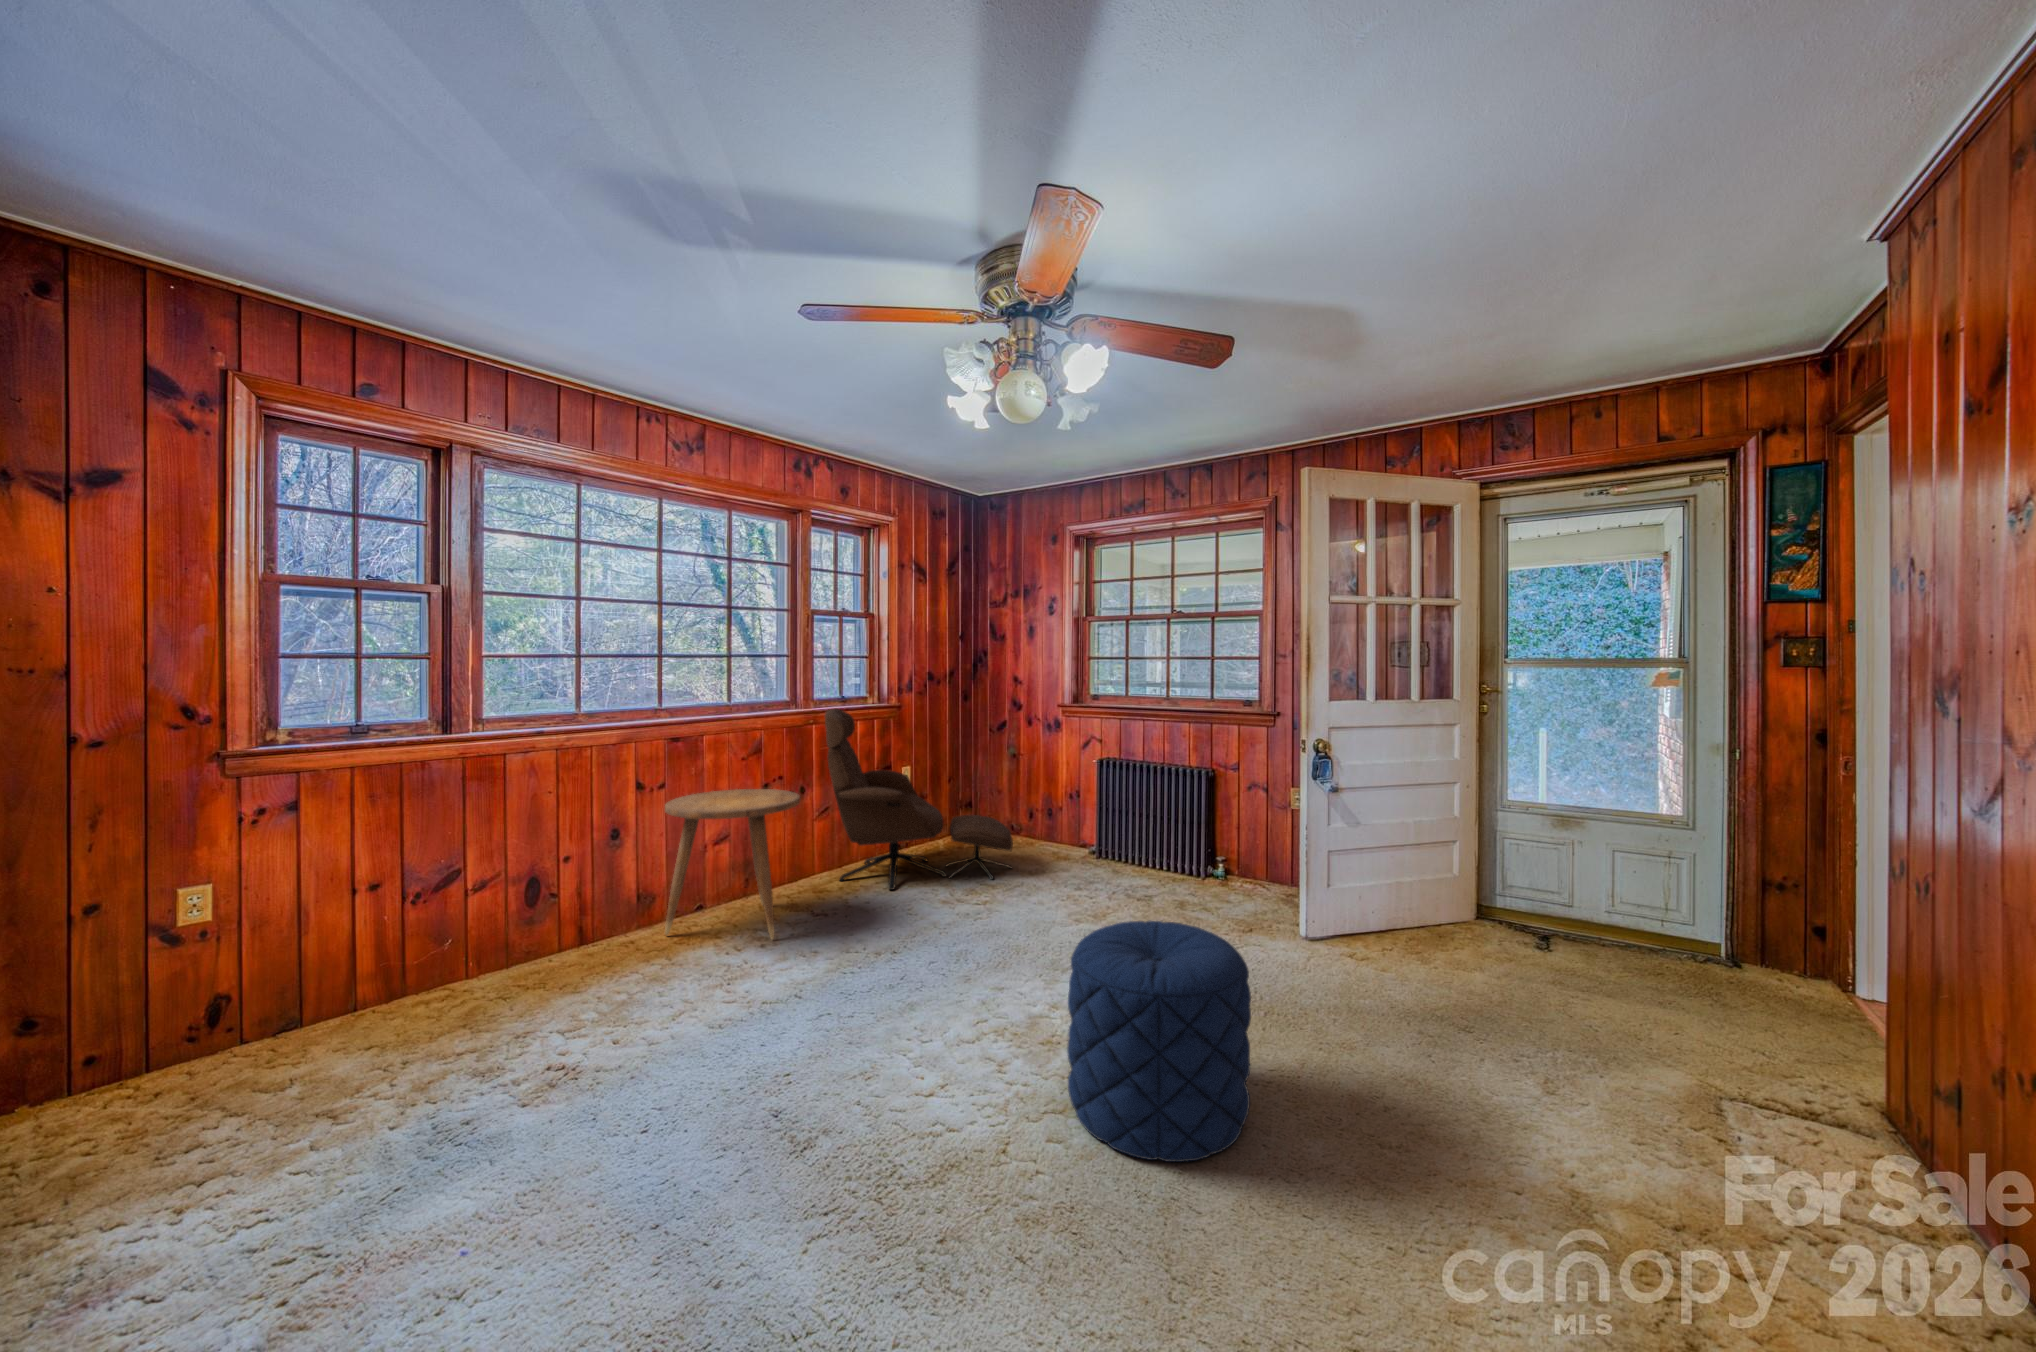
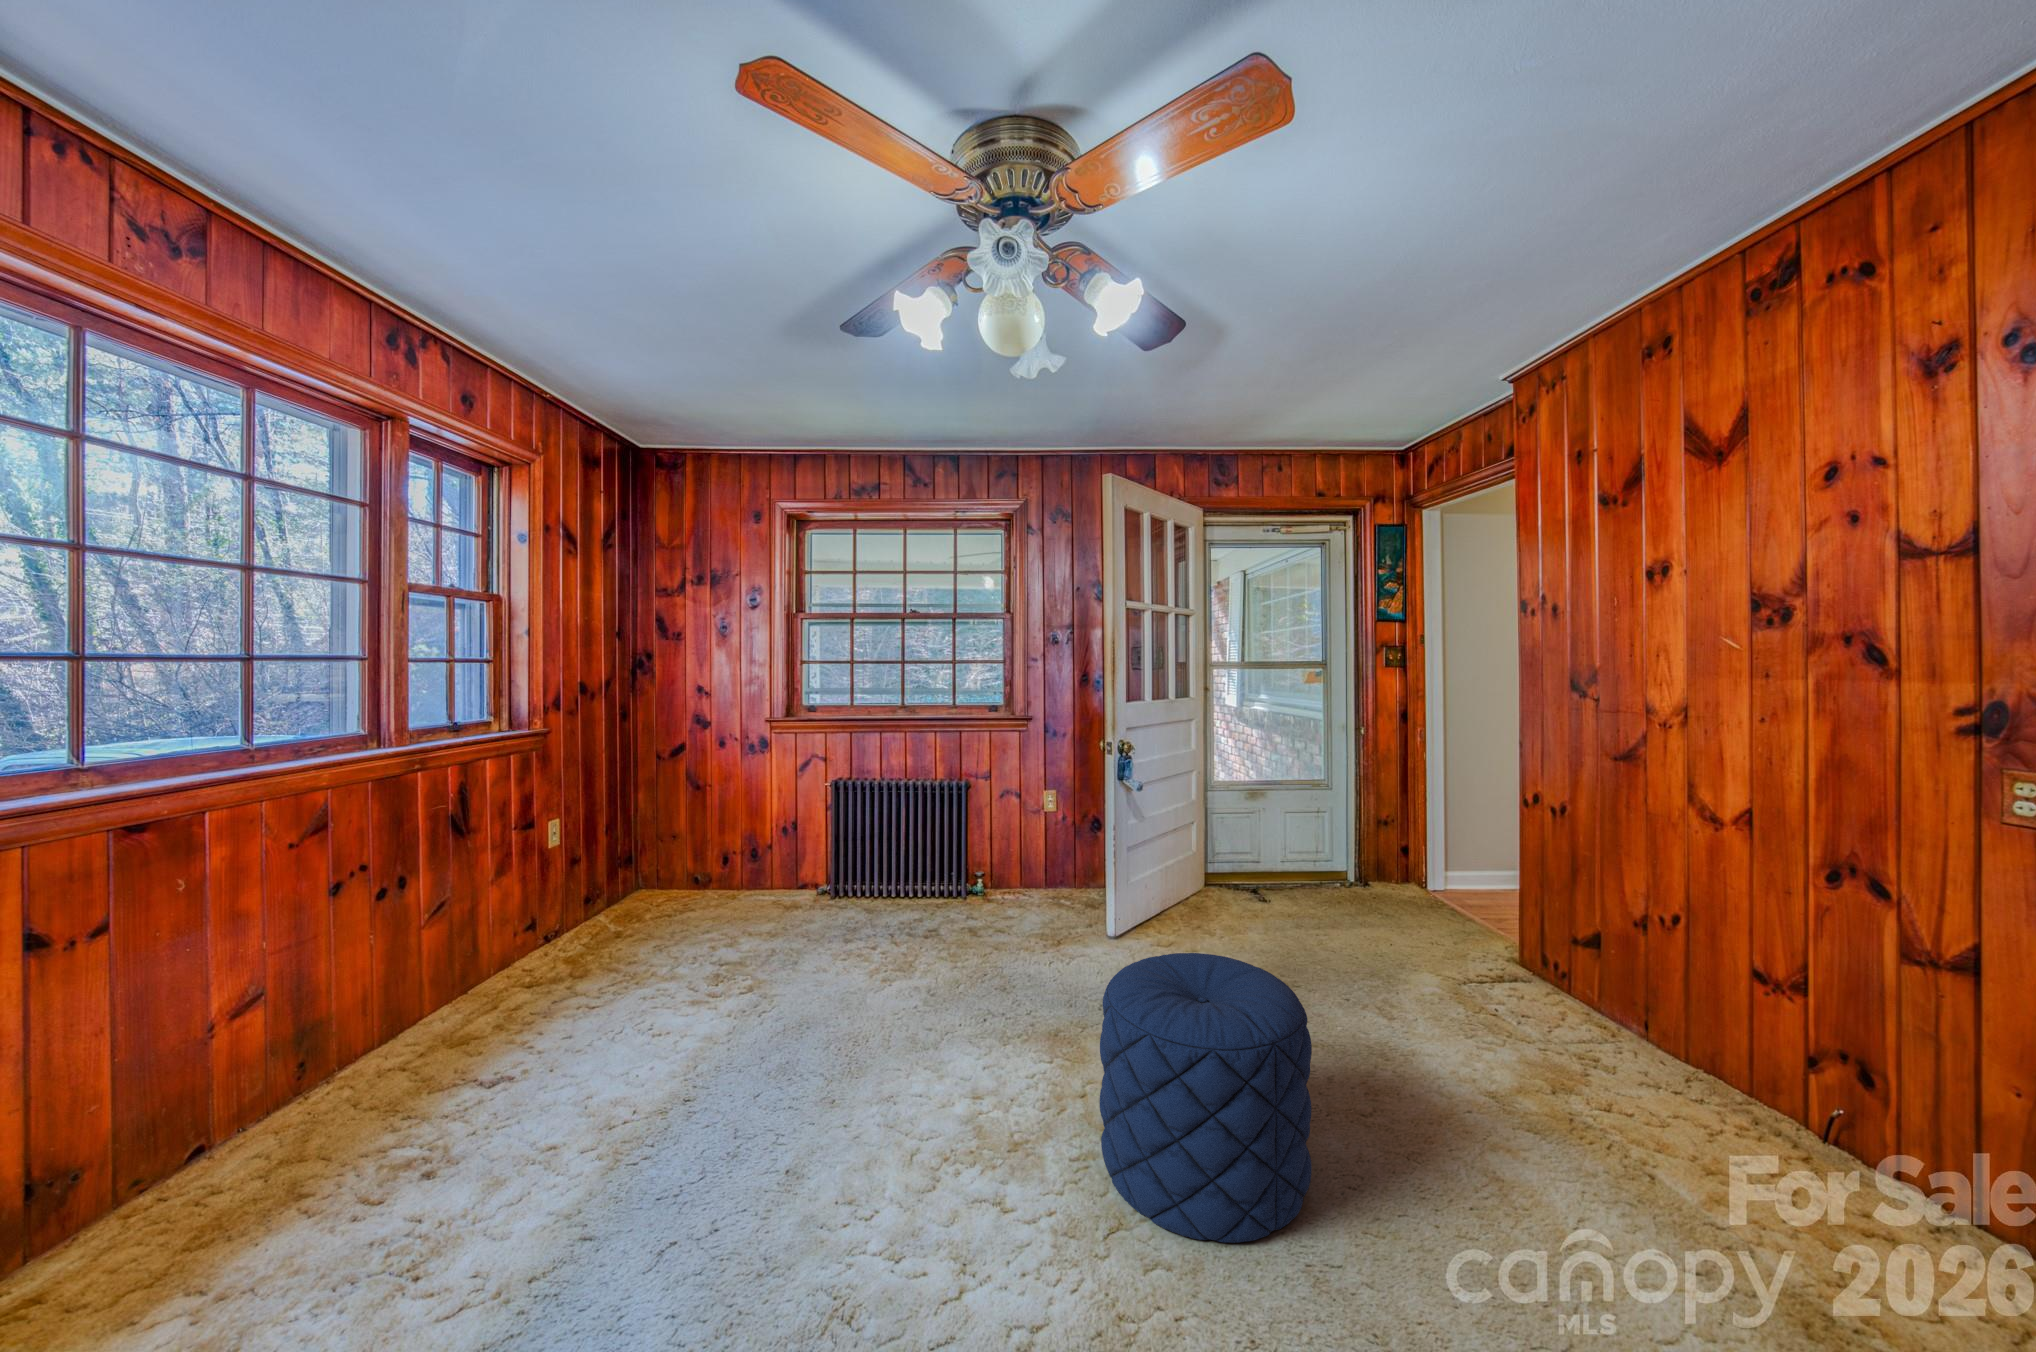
lounge chair: present [825,708,1013,890] -> none [444,742,756,1015]
side table: present [665,789,800,939] -> none [141,888,471,1238]

